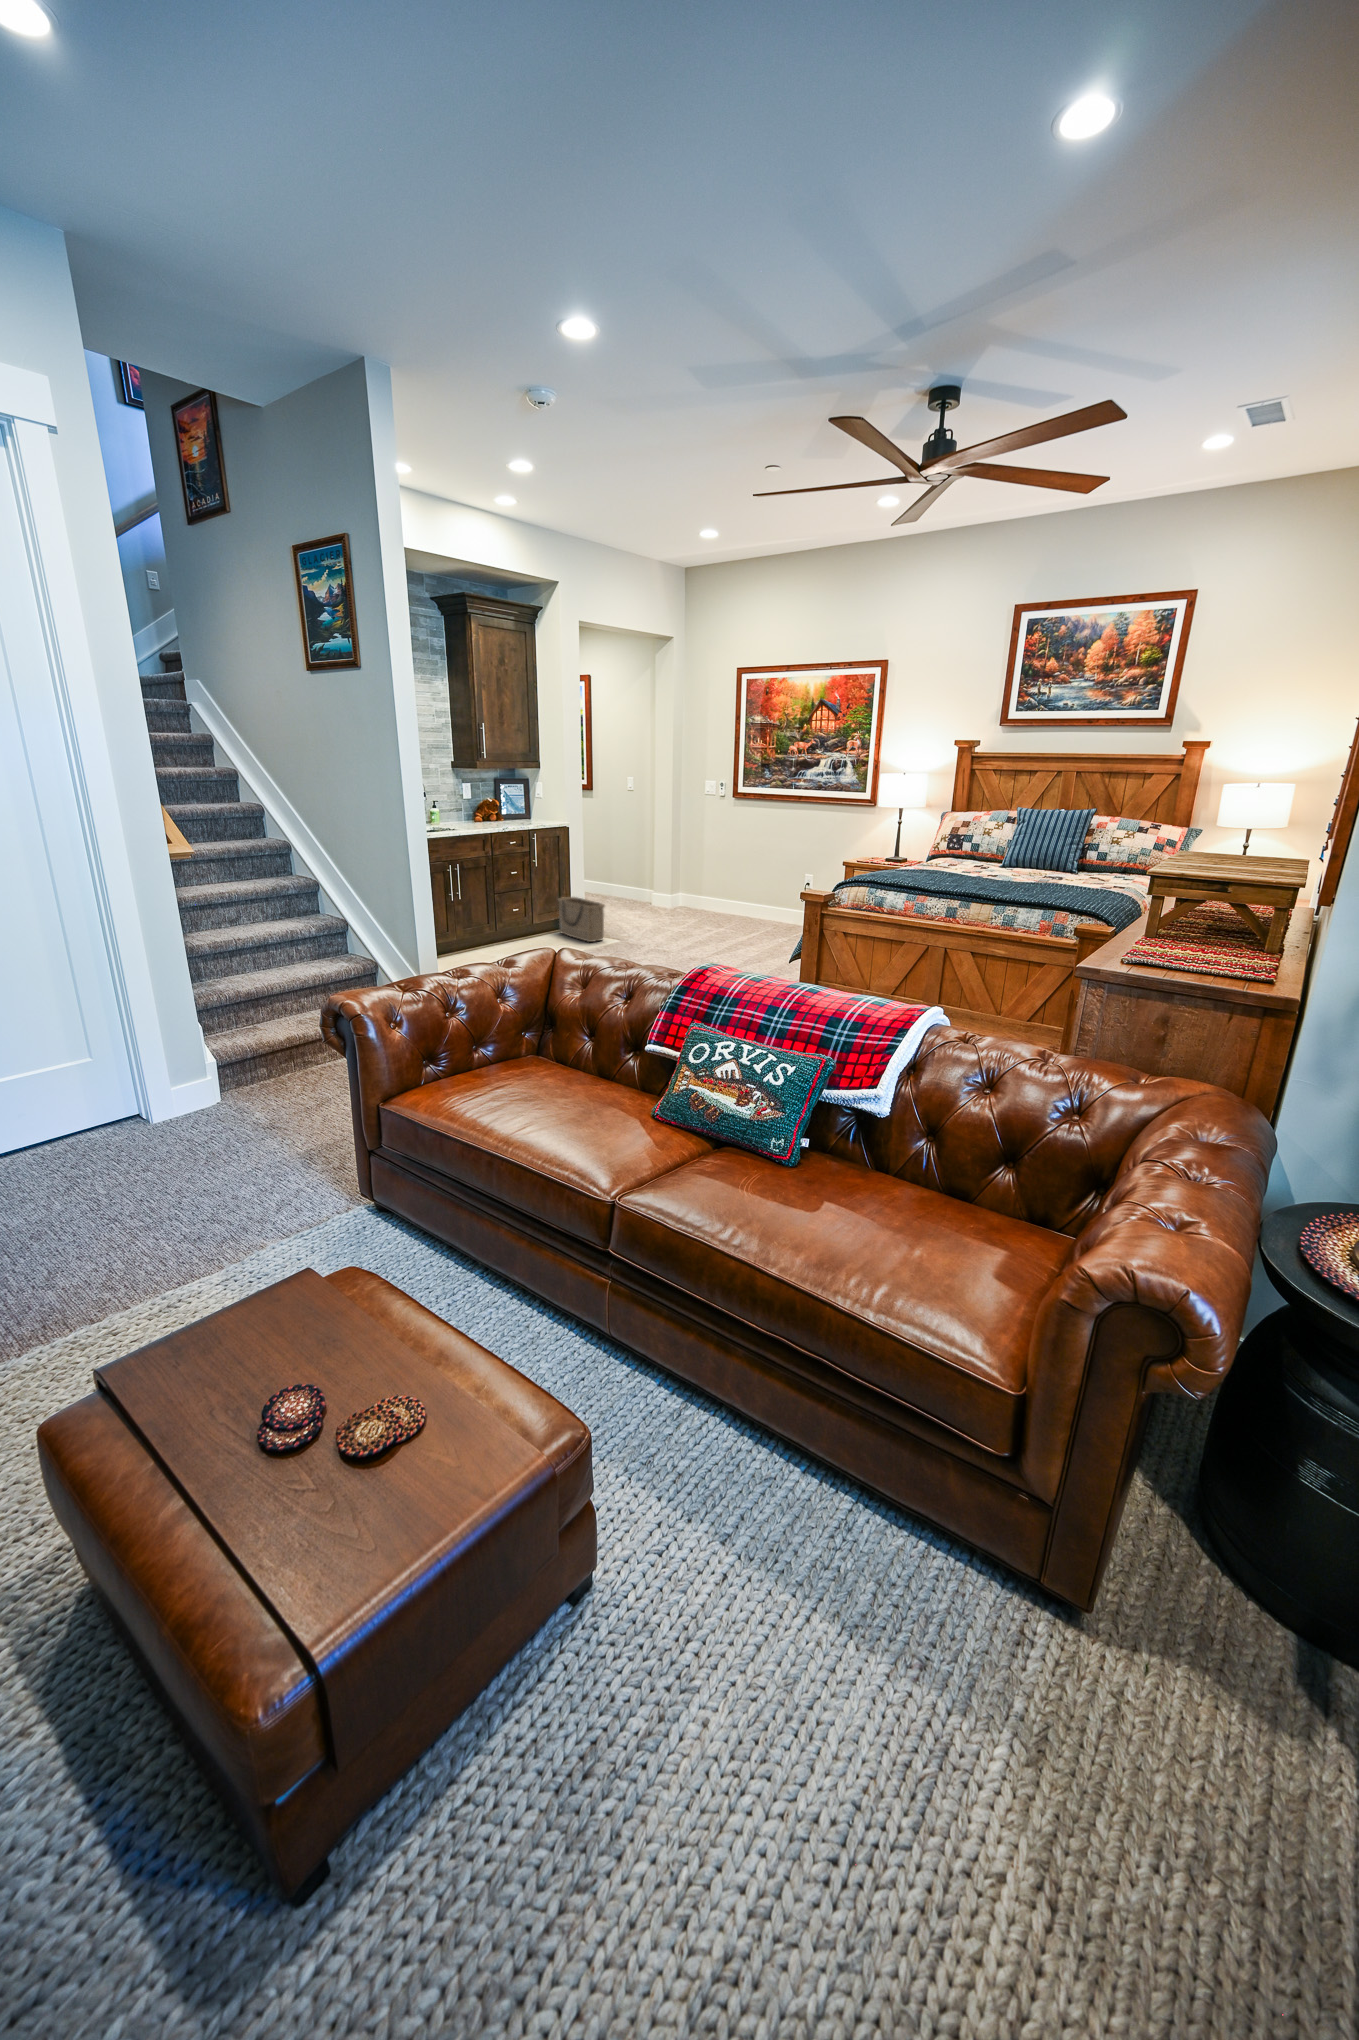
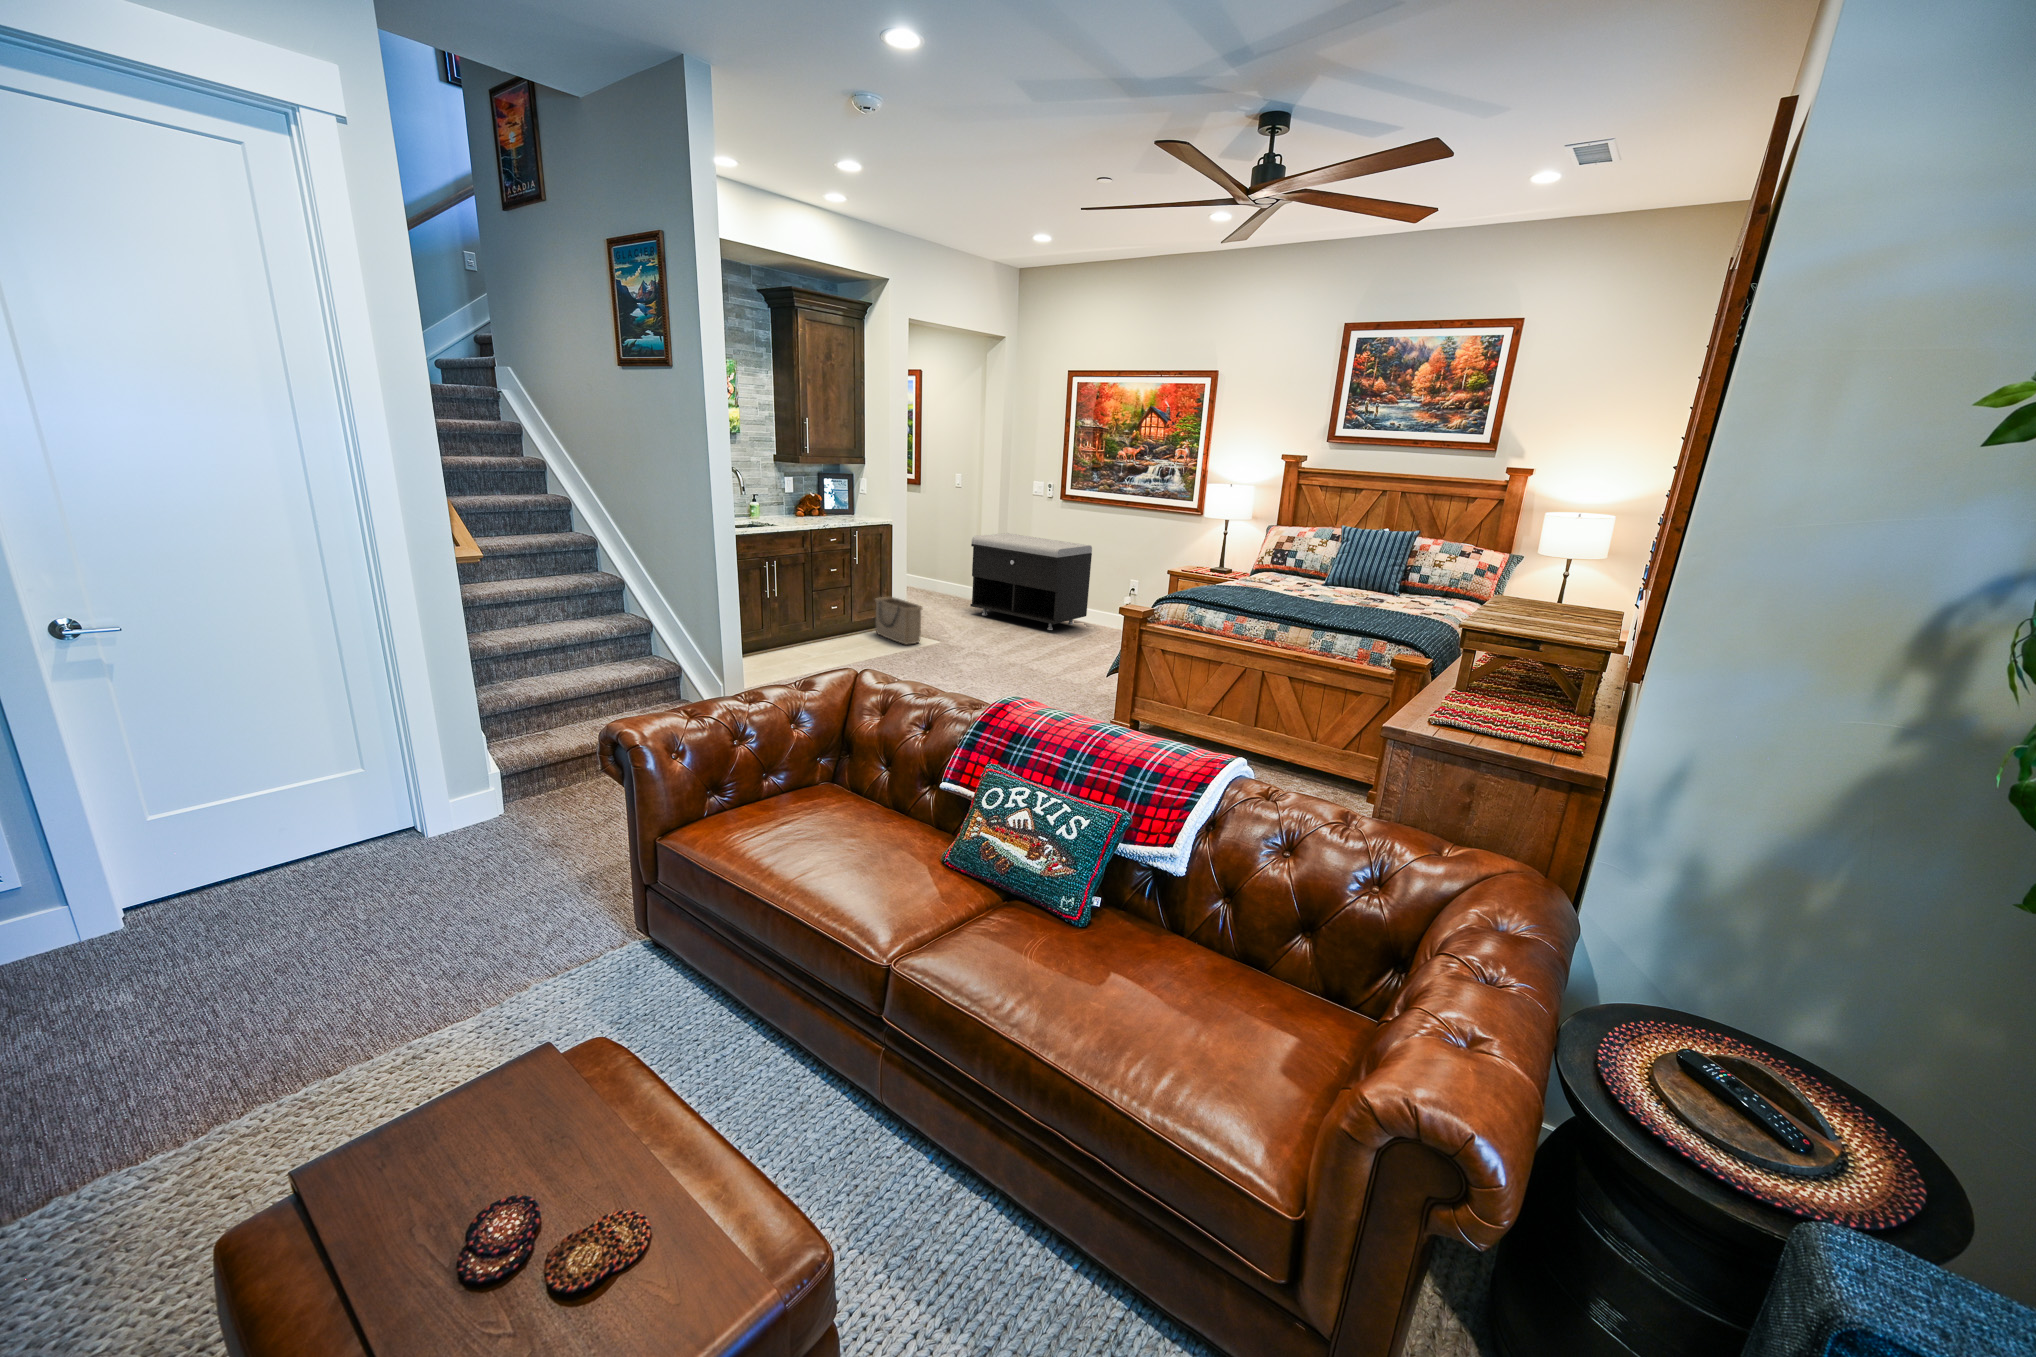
storage bench: none [648,833,767,925] -> present [970,533,1092,630]

